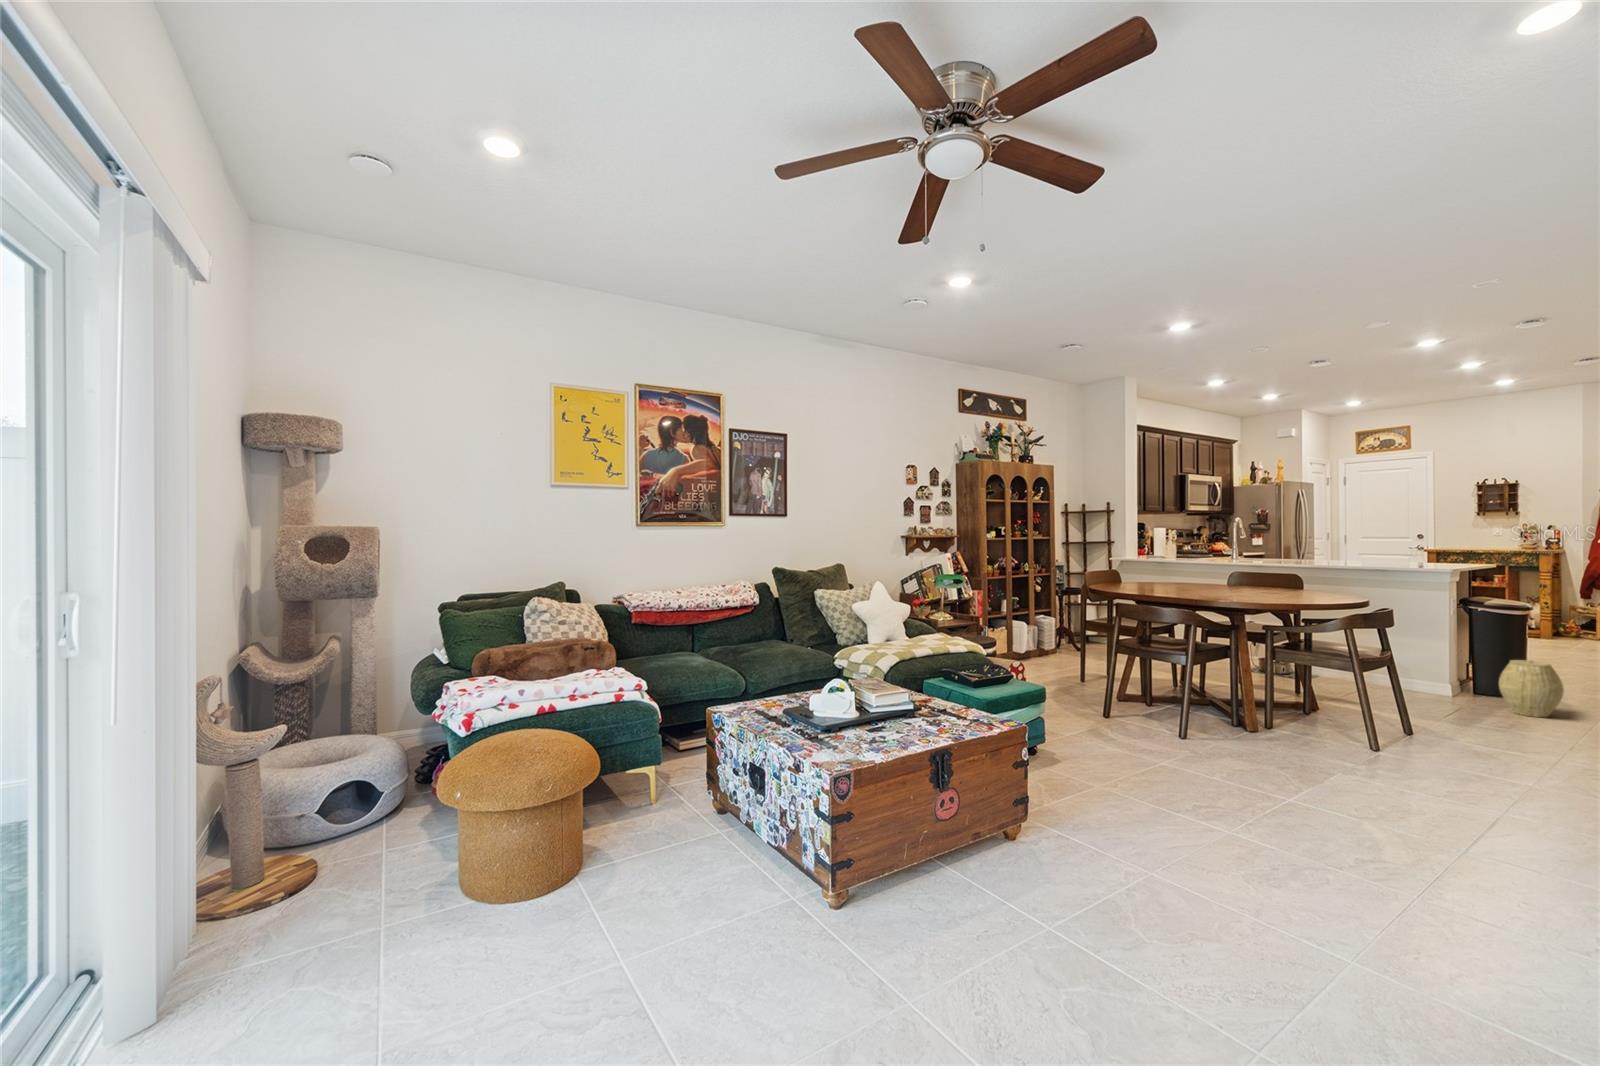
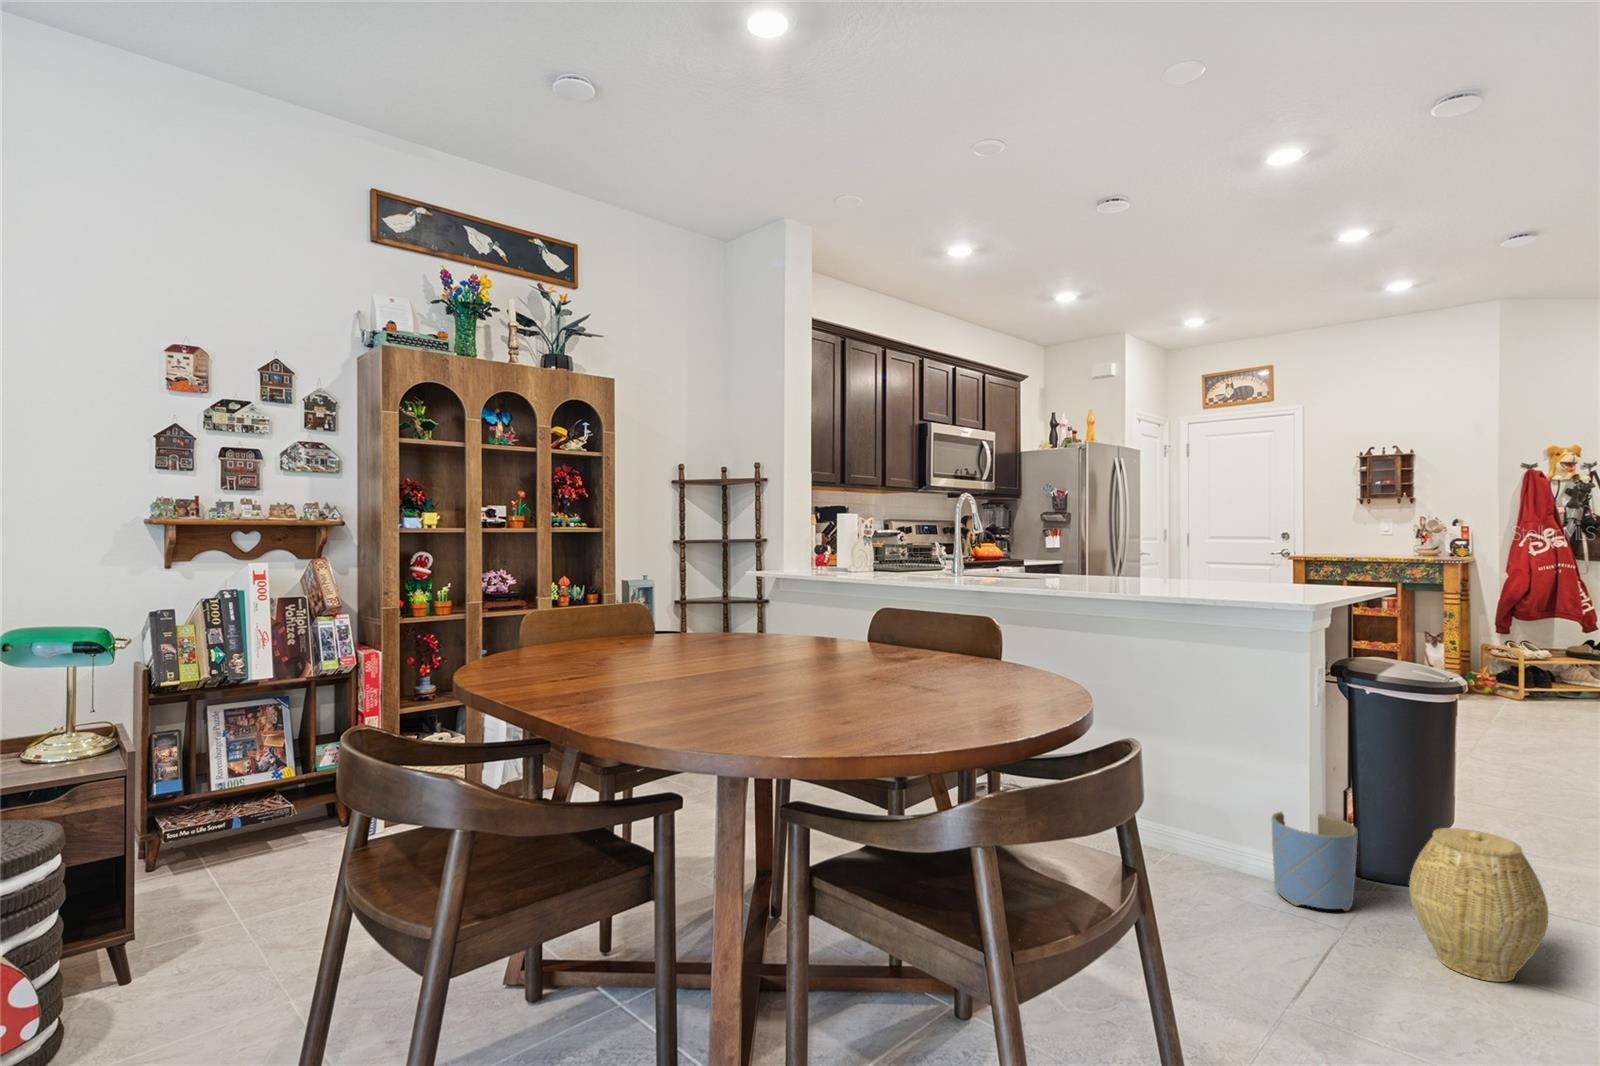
planter: none [1429,662,1474,701] -> present [1272,811,1358,911]

